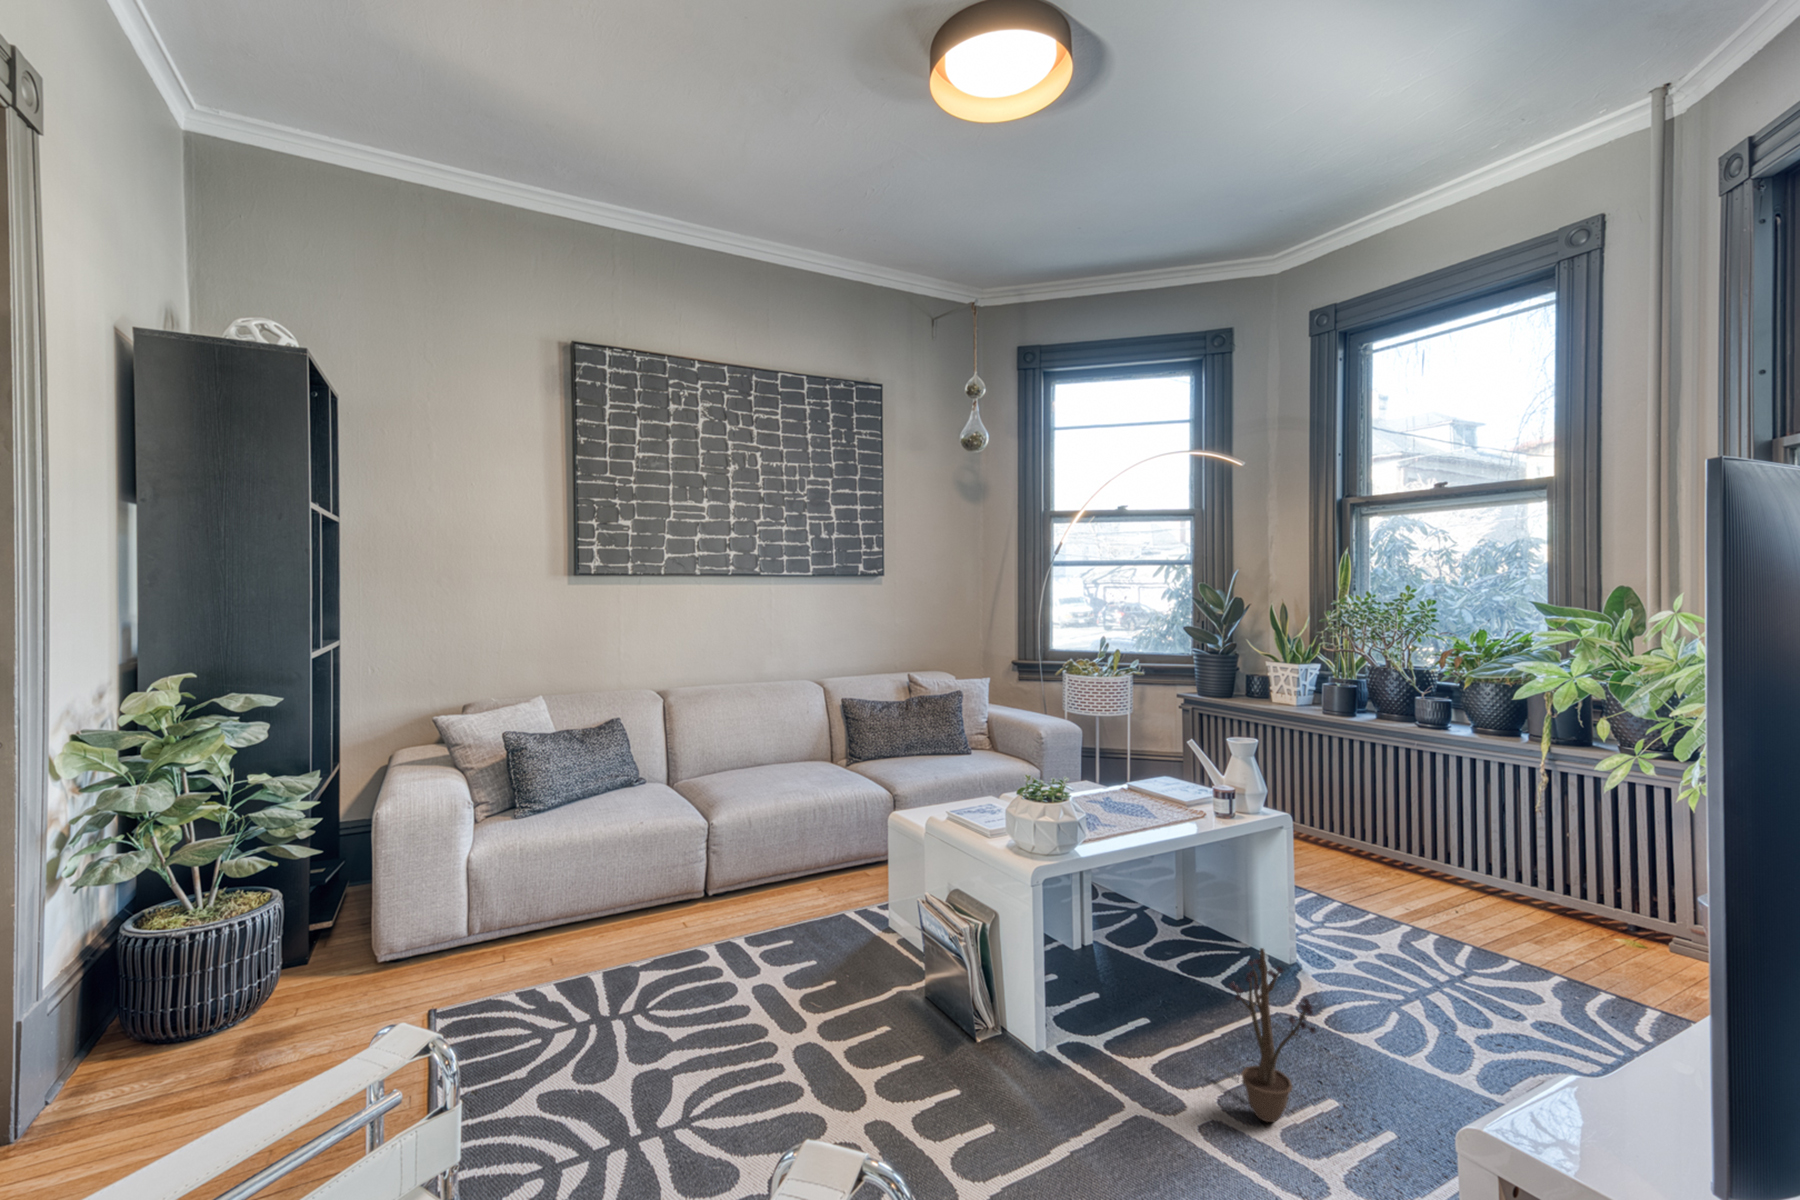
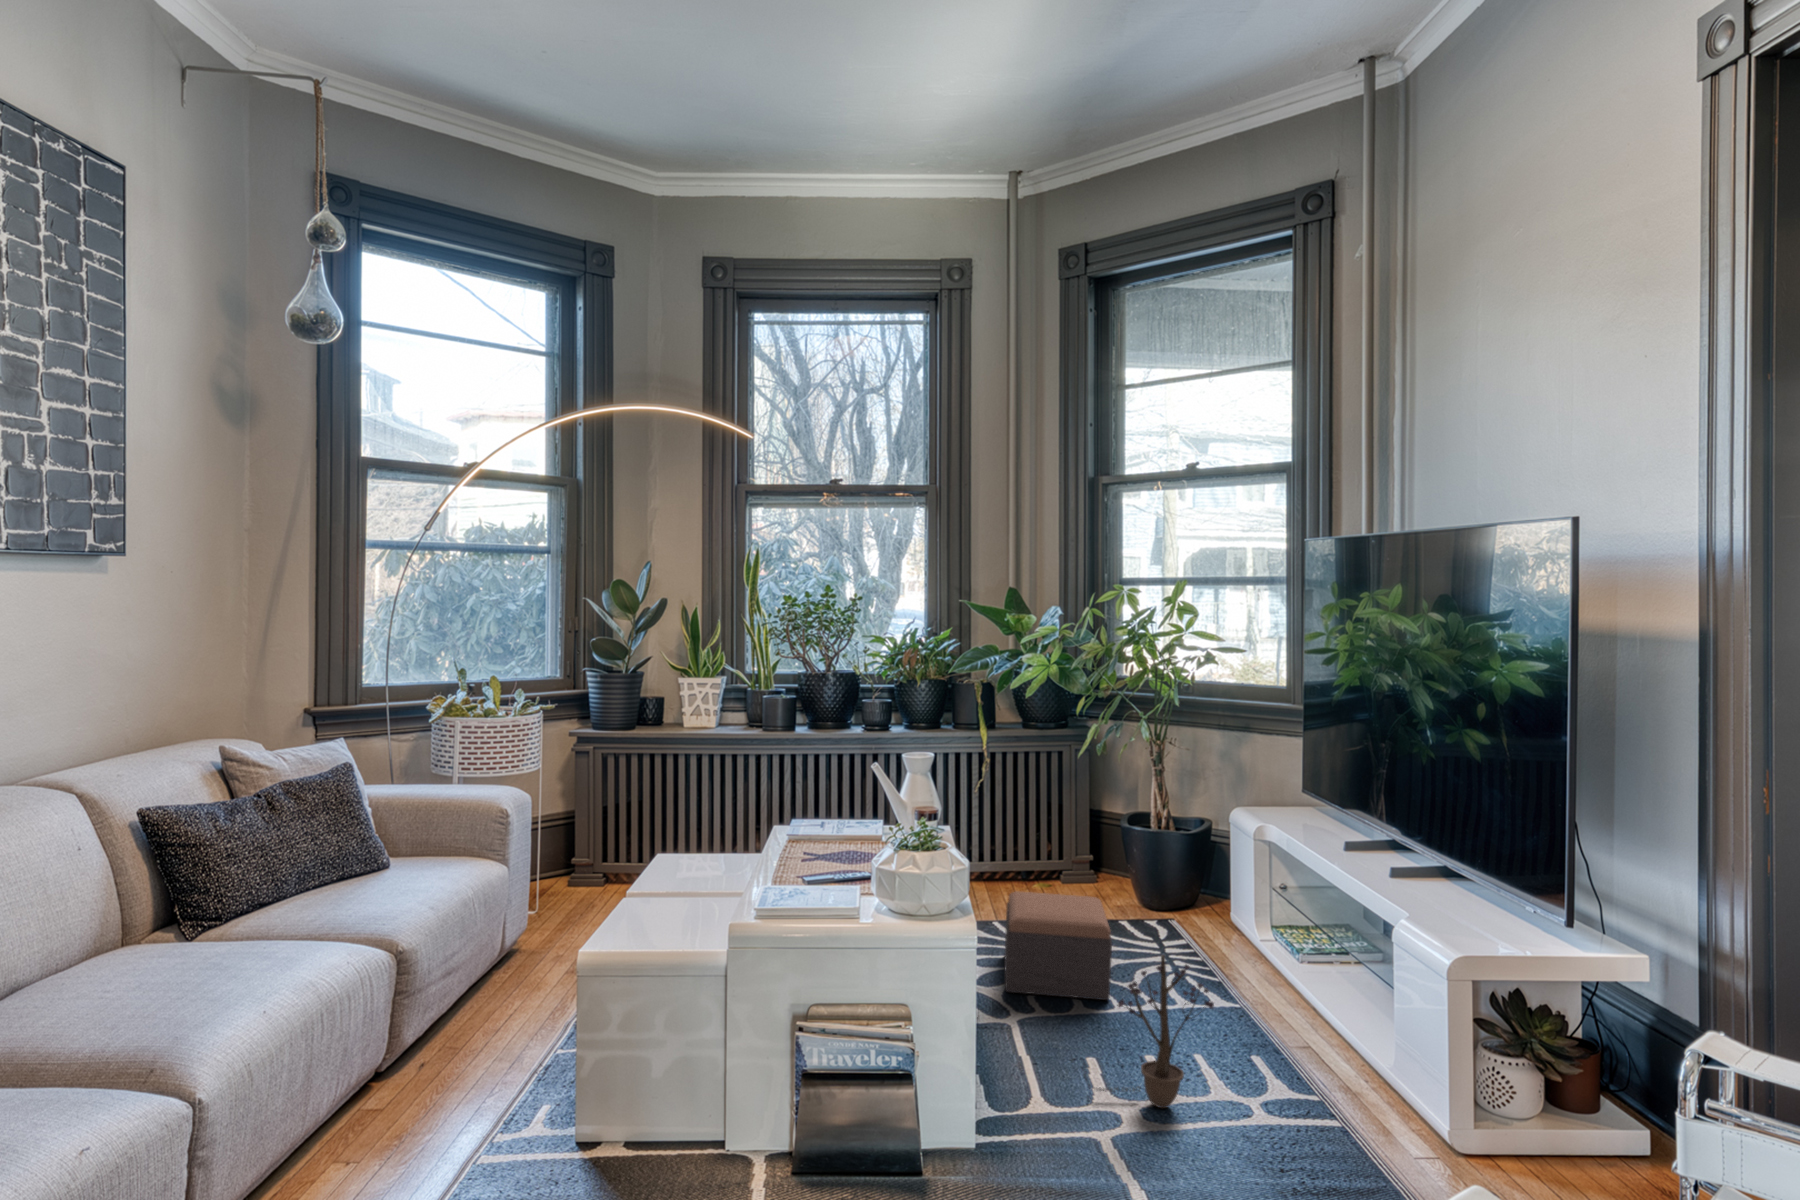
footstool: none [1336,902,1525,1047] -> present [1005,891,1112,1000]

